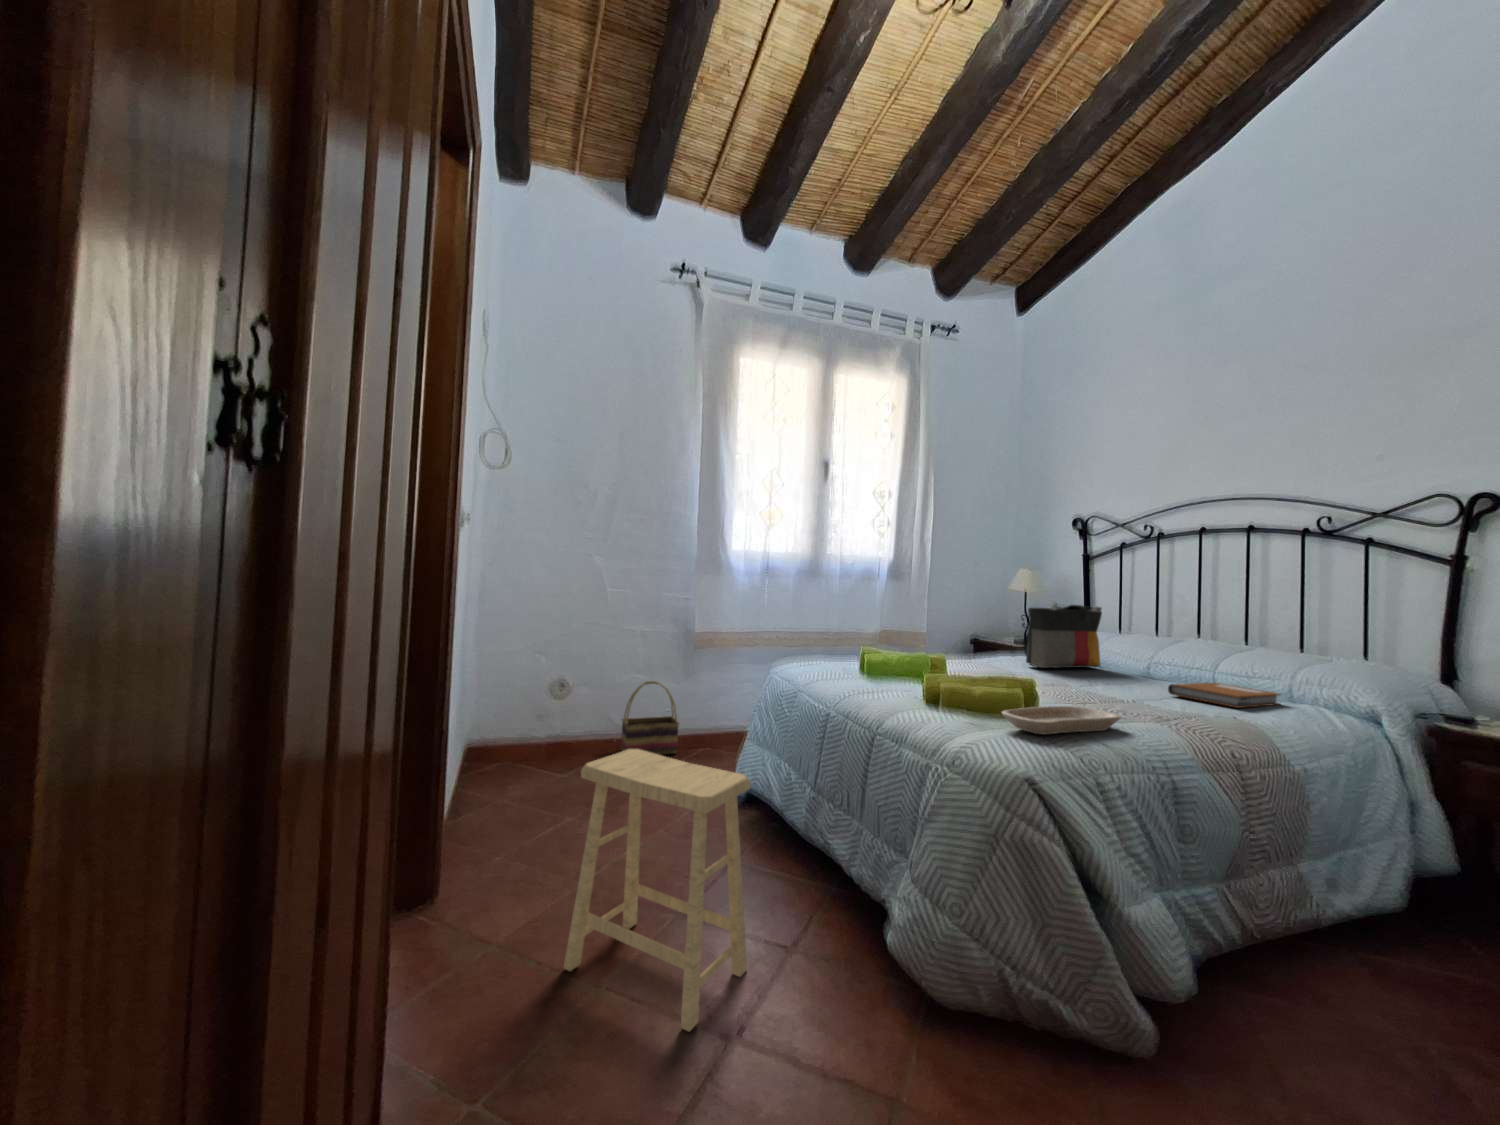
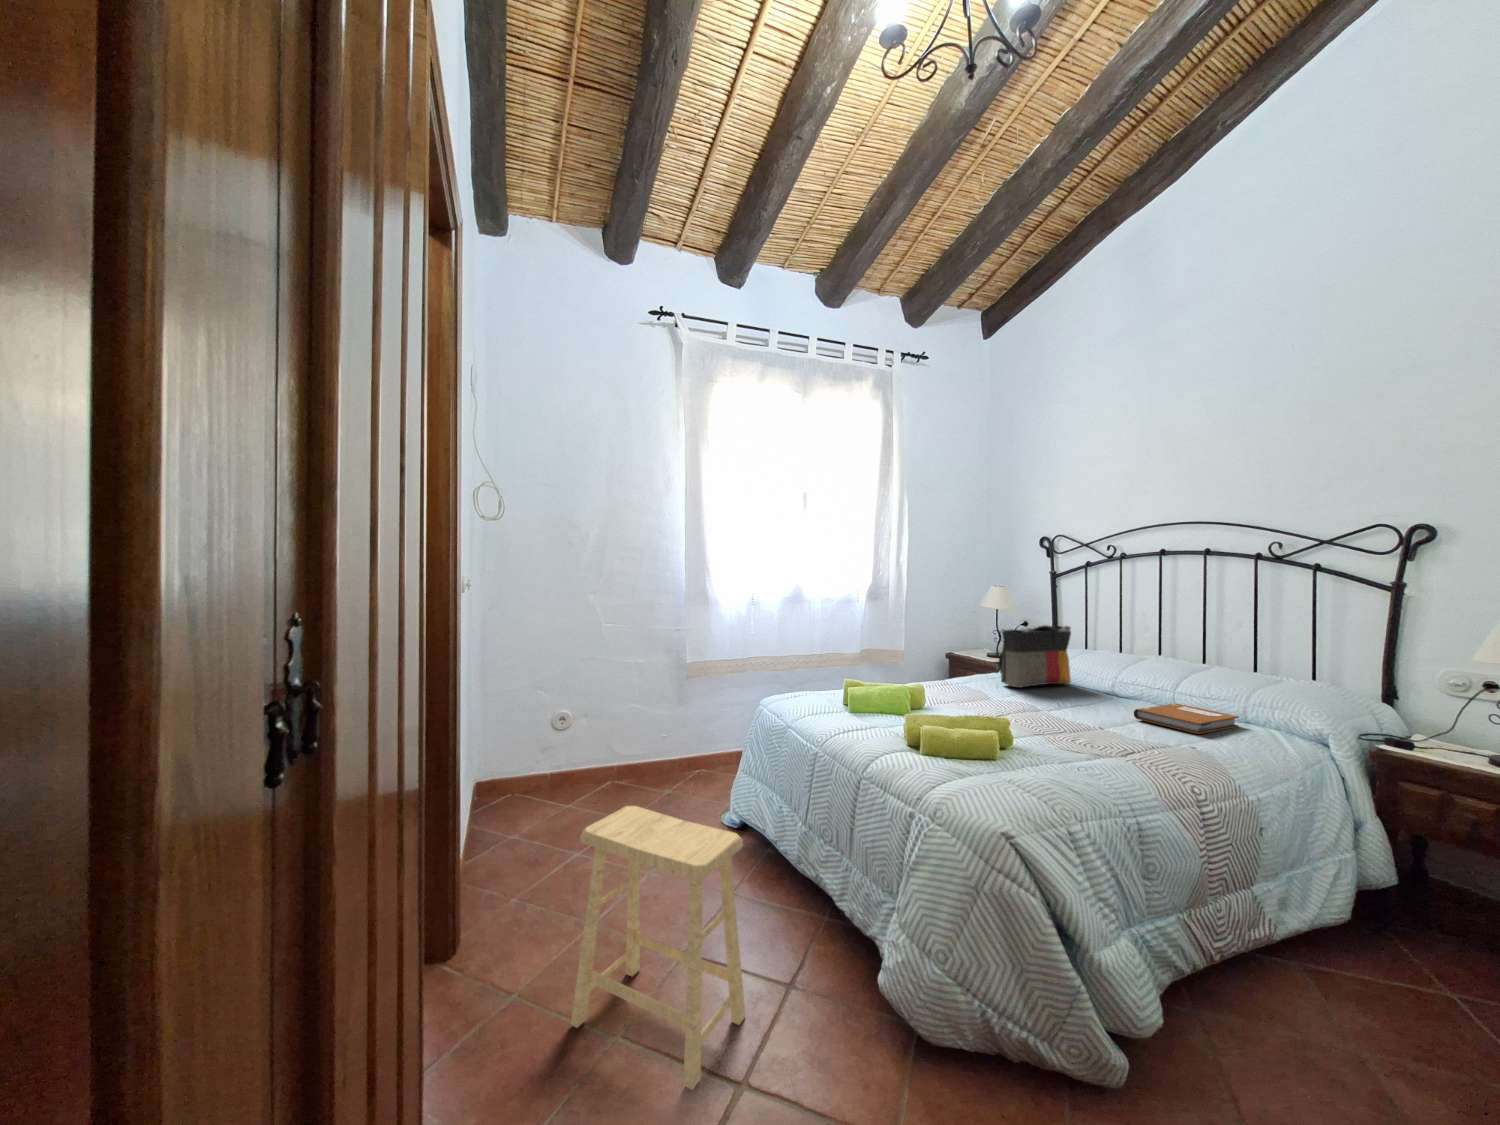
basket: present [621,681,679,755] -> none [620,706,675,781]
tray: present [1001,706,1121,734] -> none [978,745,1091,782]

